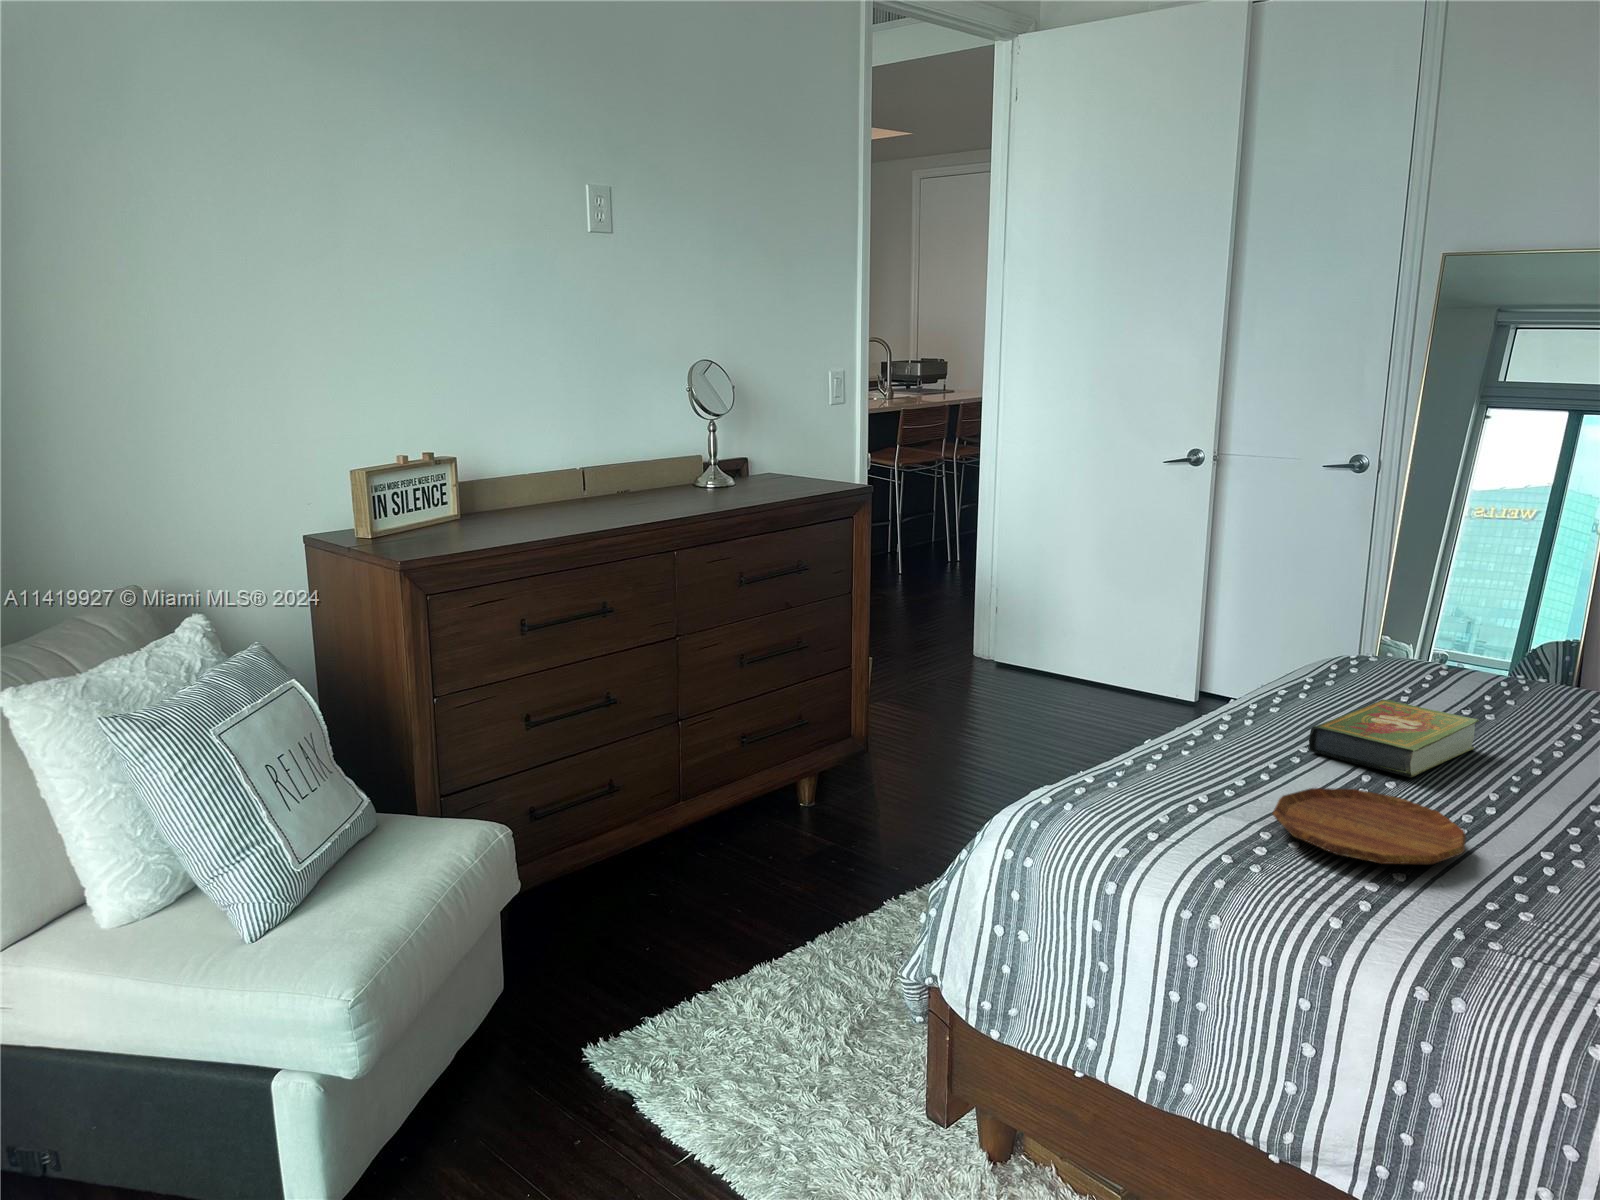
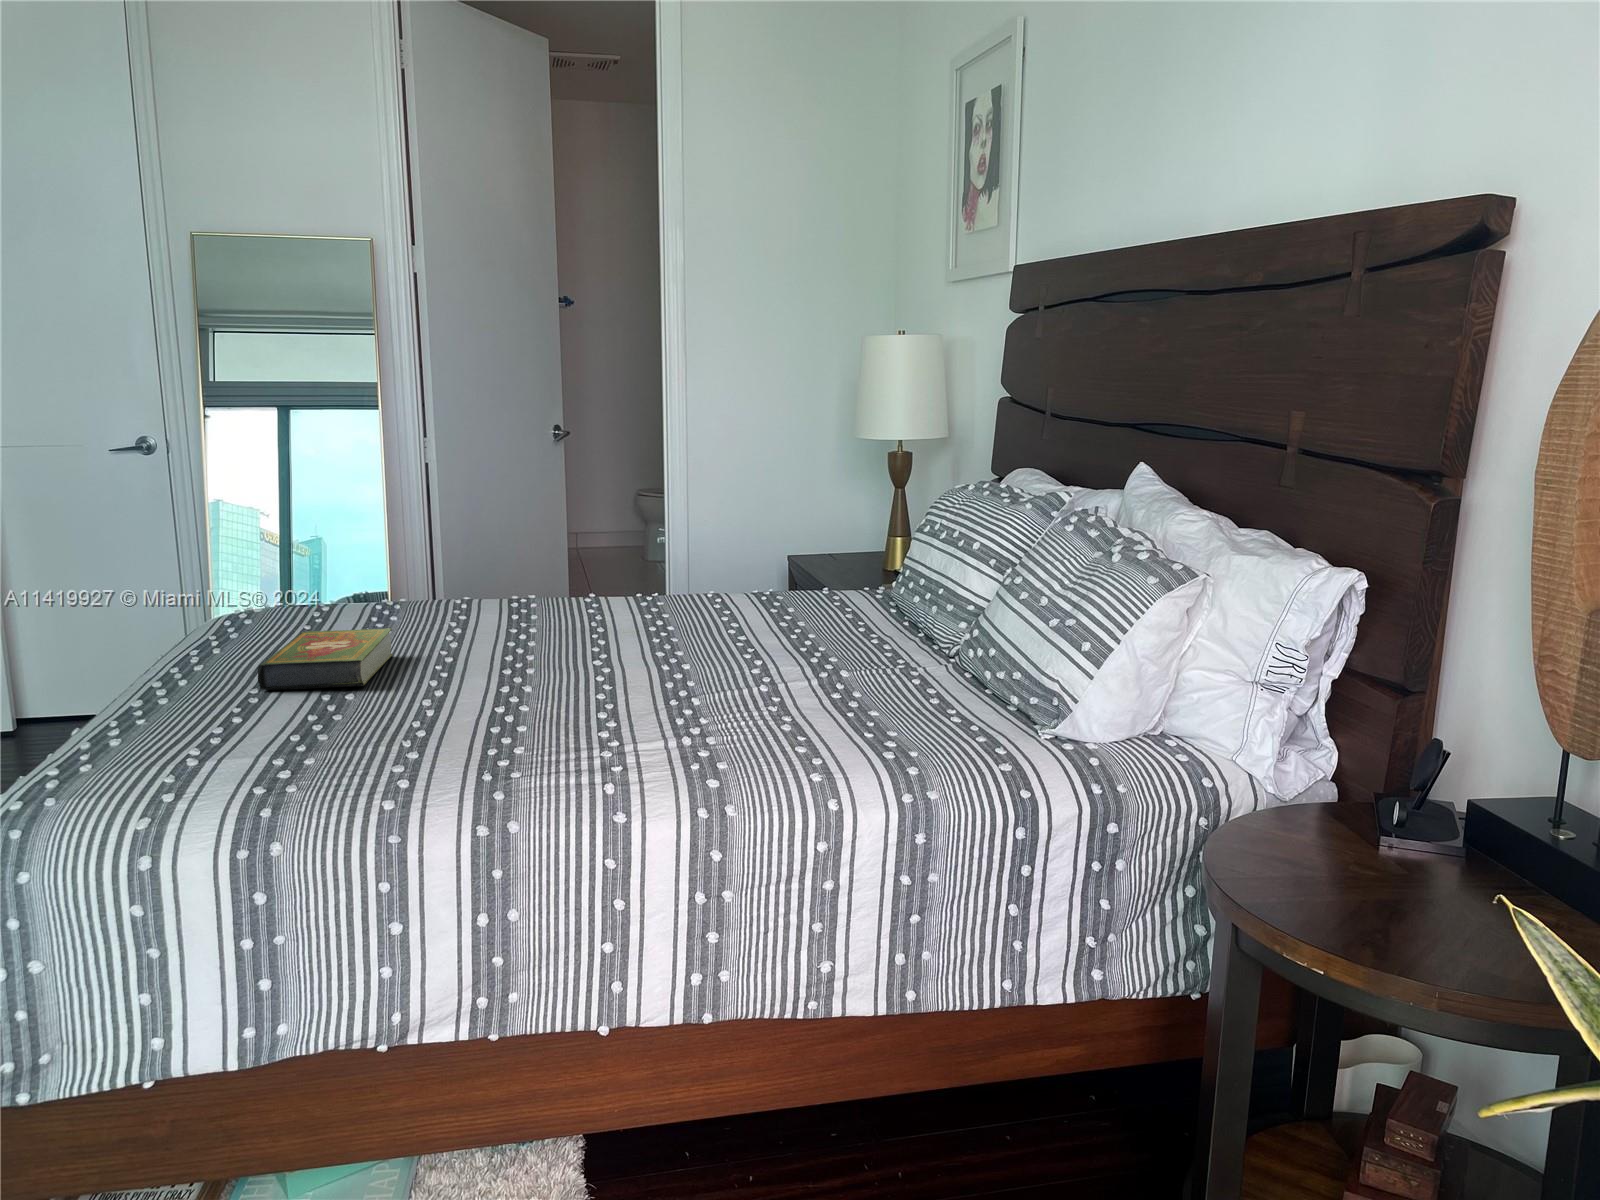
tray: present [1273,788,1466,864] -> none [273,698,452,754]

